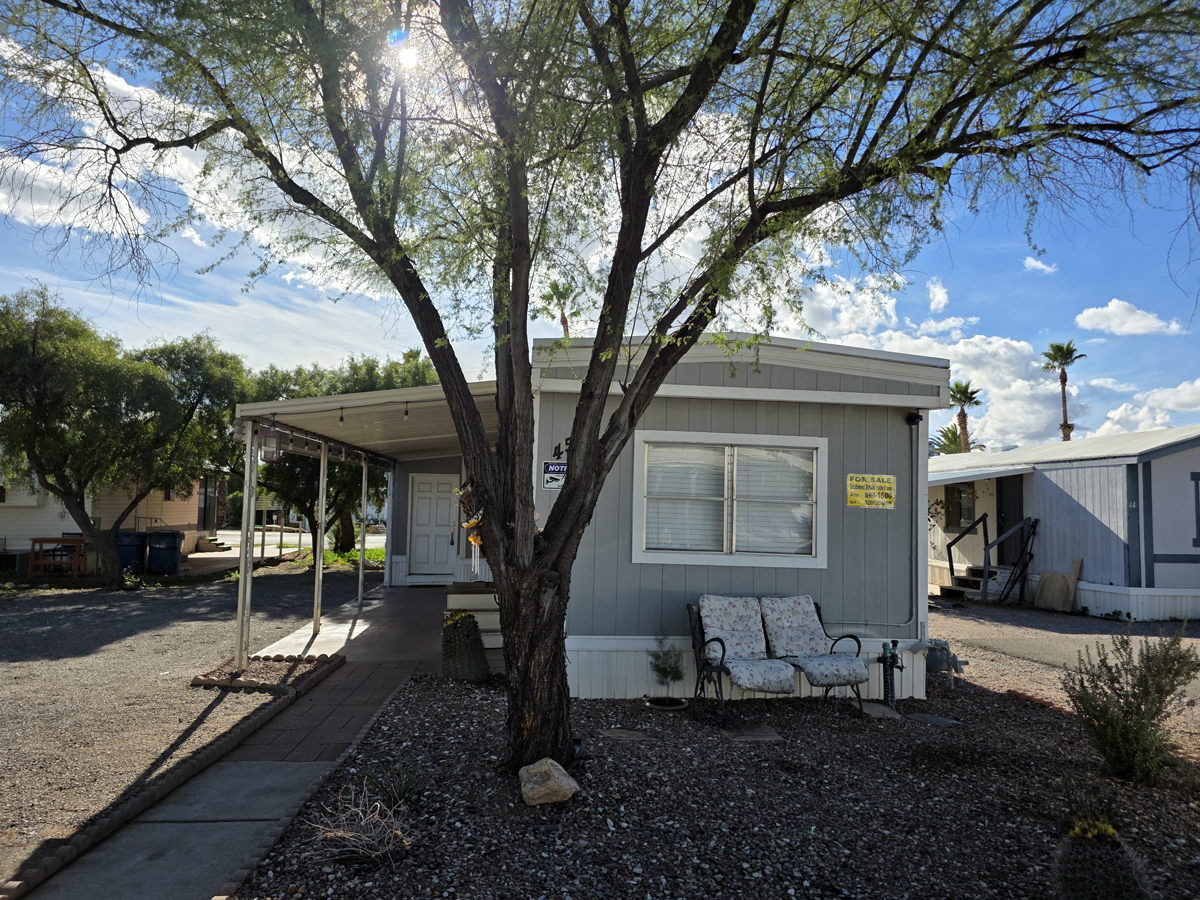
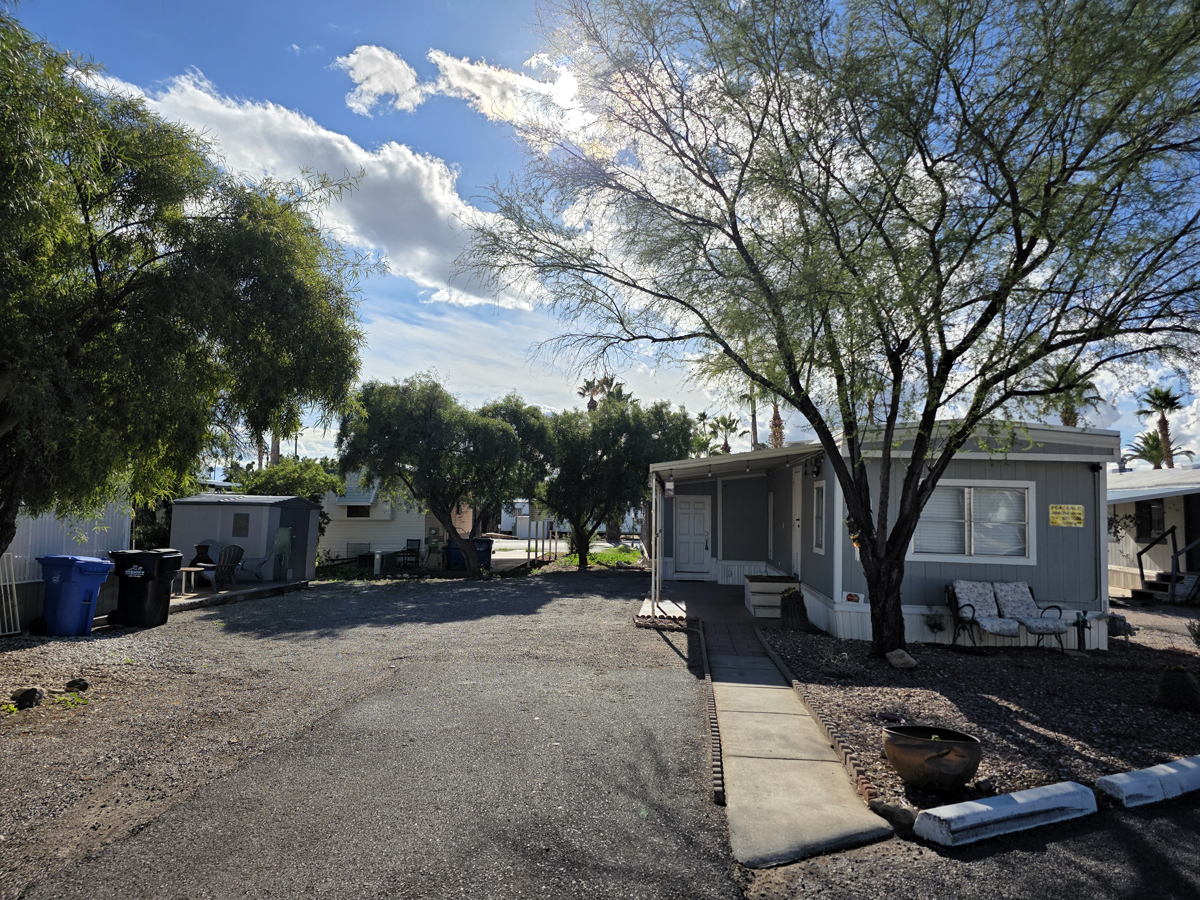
side table: present [28,537,87,578] -> none [377,544,416,575]

